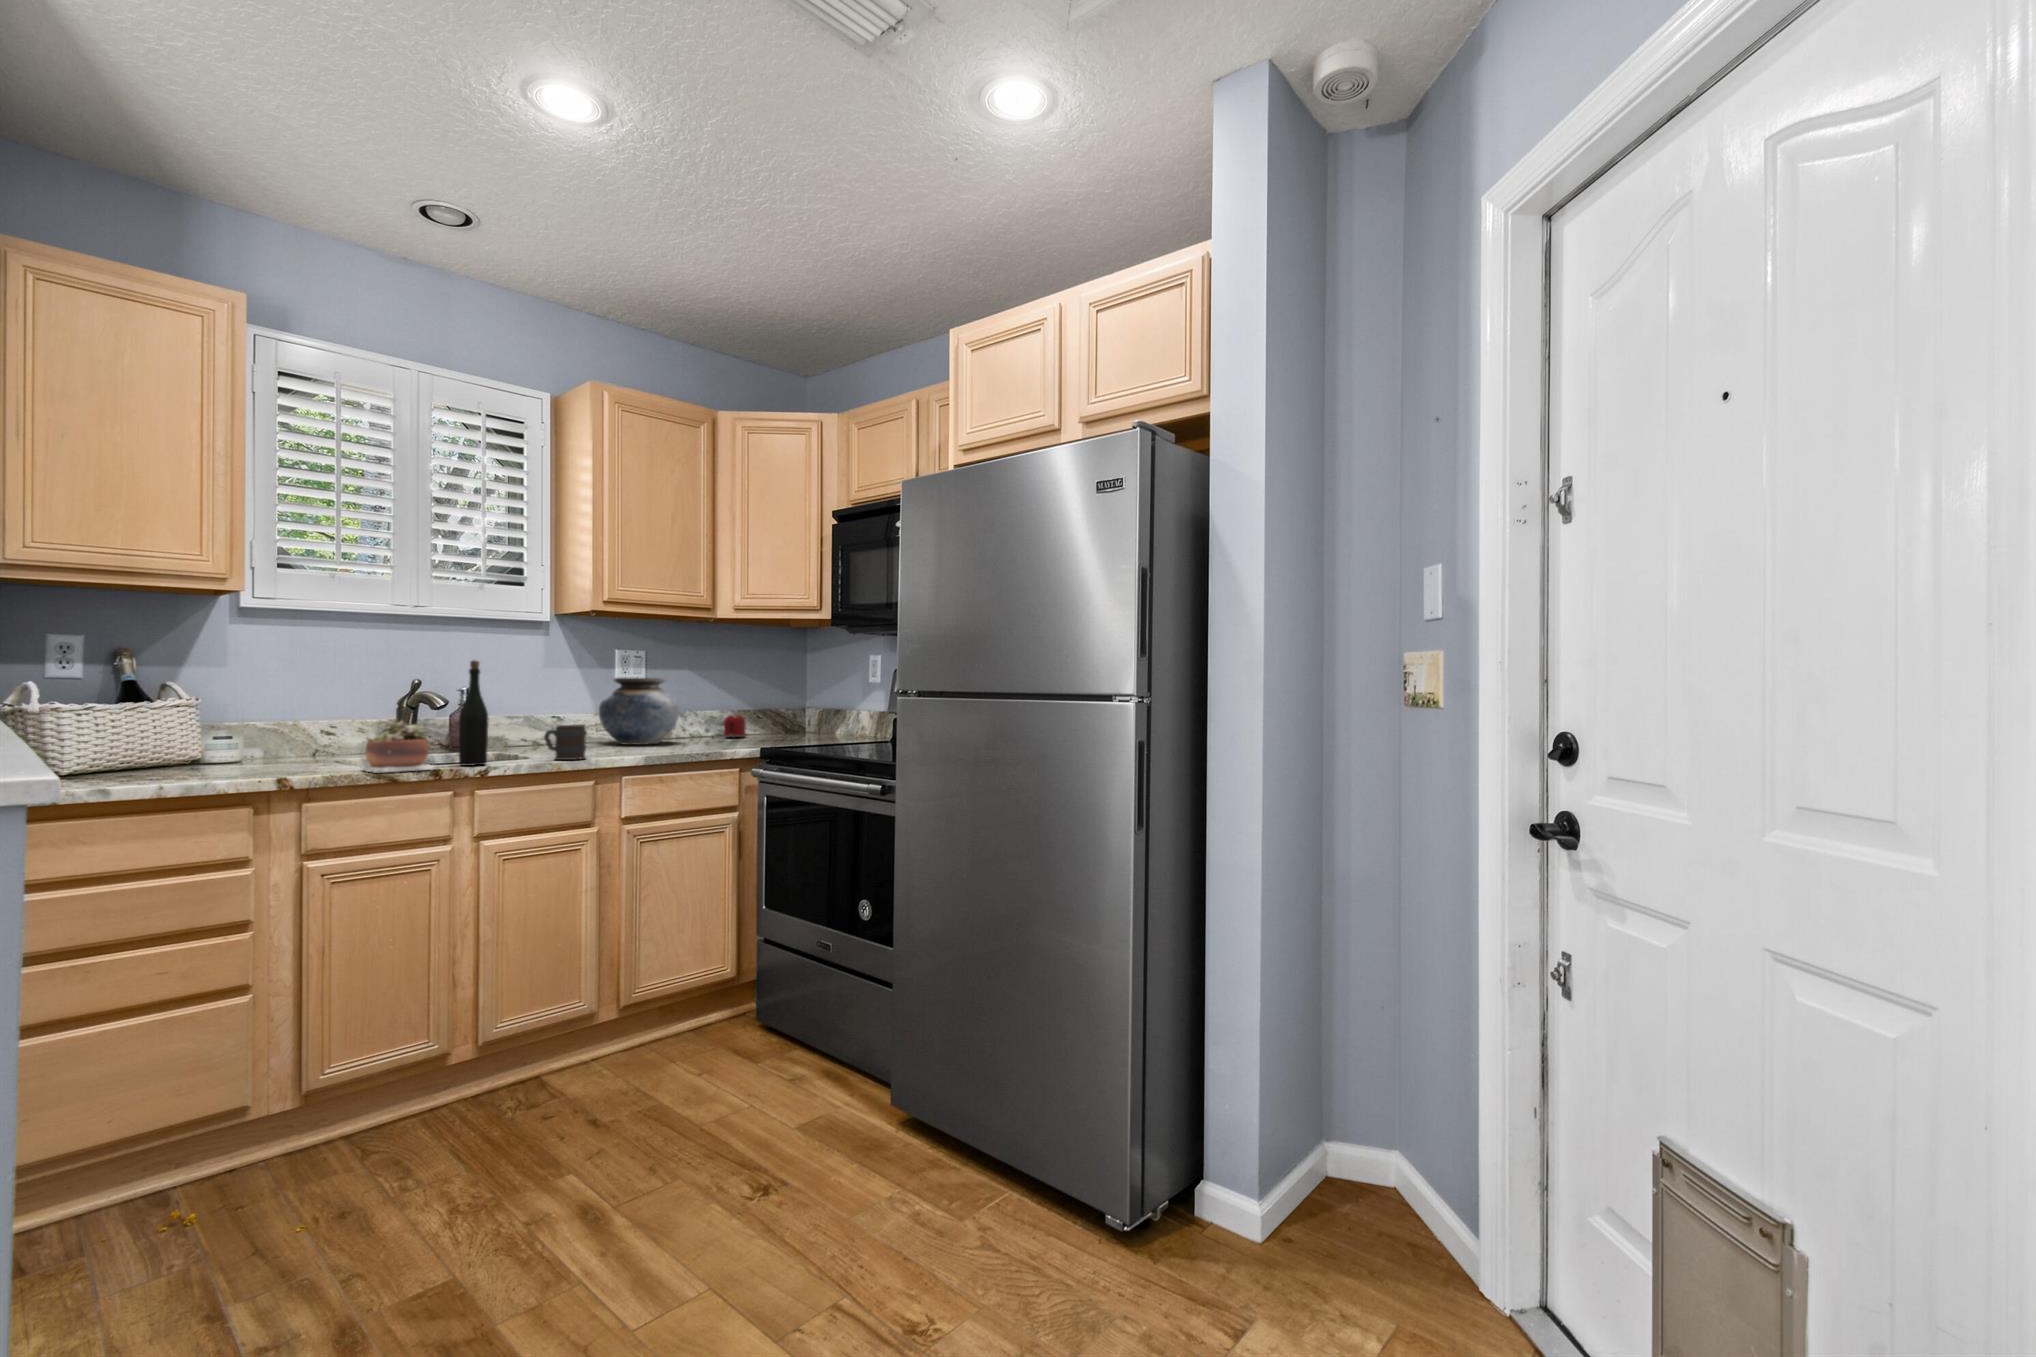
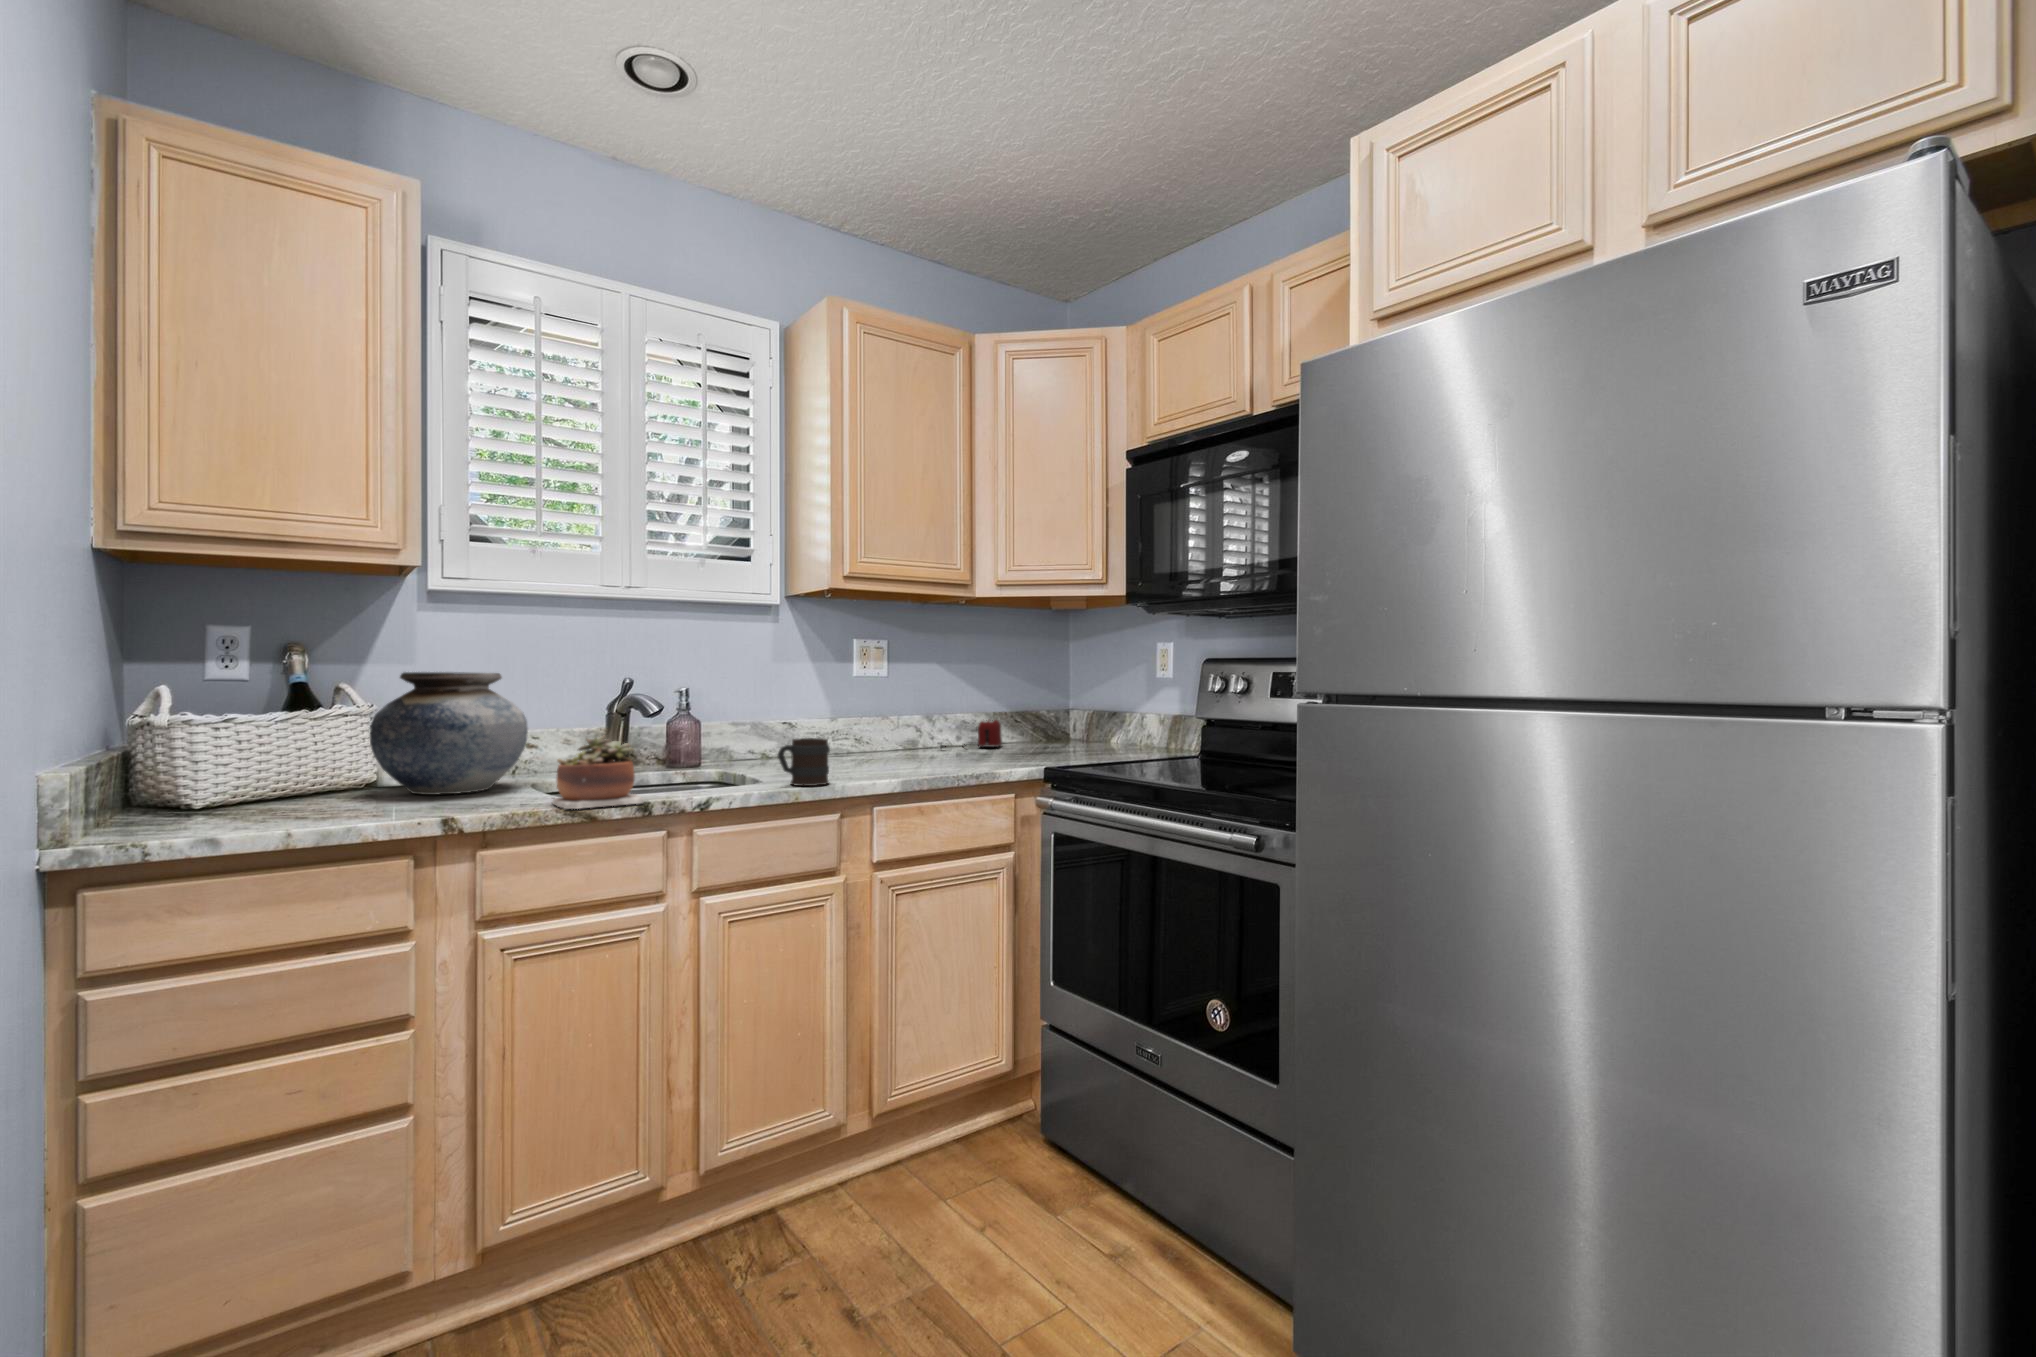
bottle: present [459,660,489,766] -> none [673,653,710,796]
vase: present [599,678,679,745] -> present [370,672,528,795]

